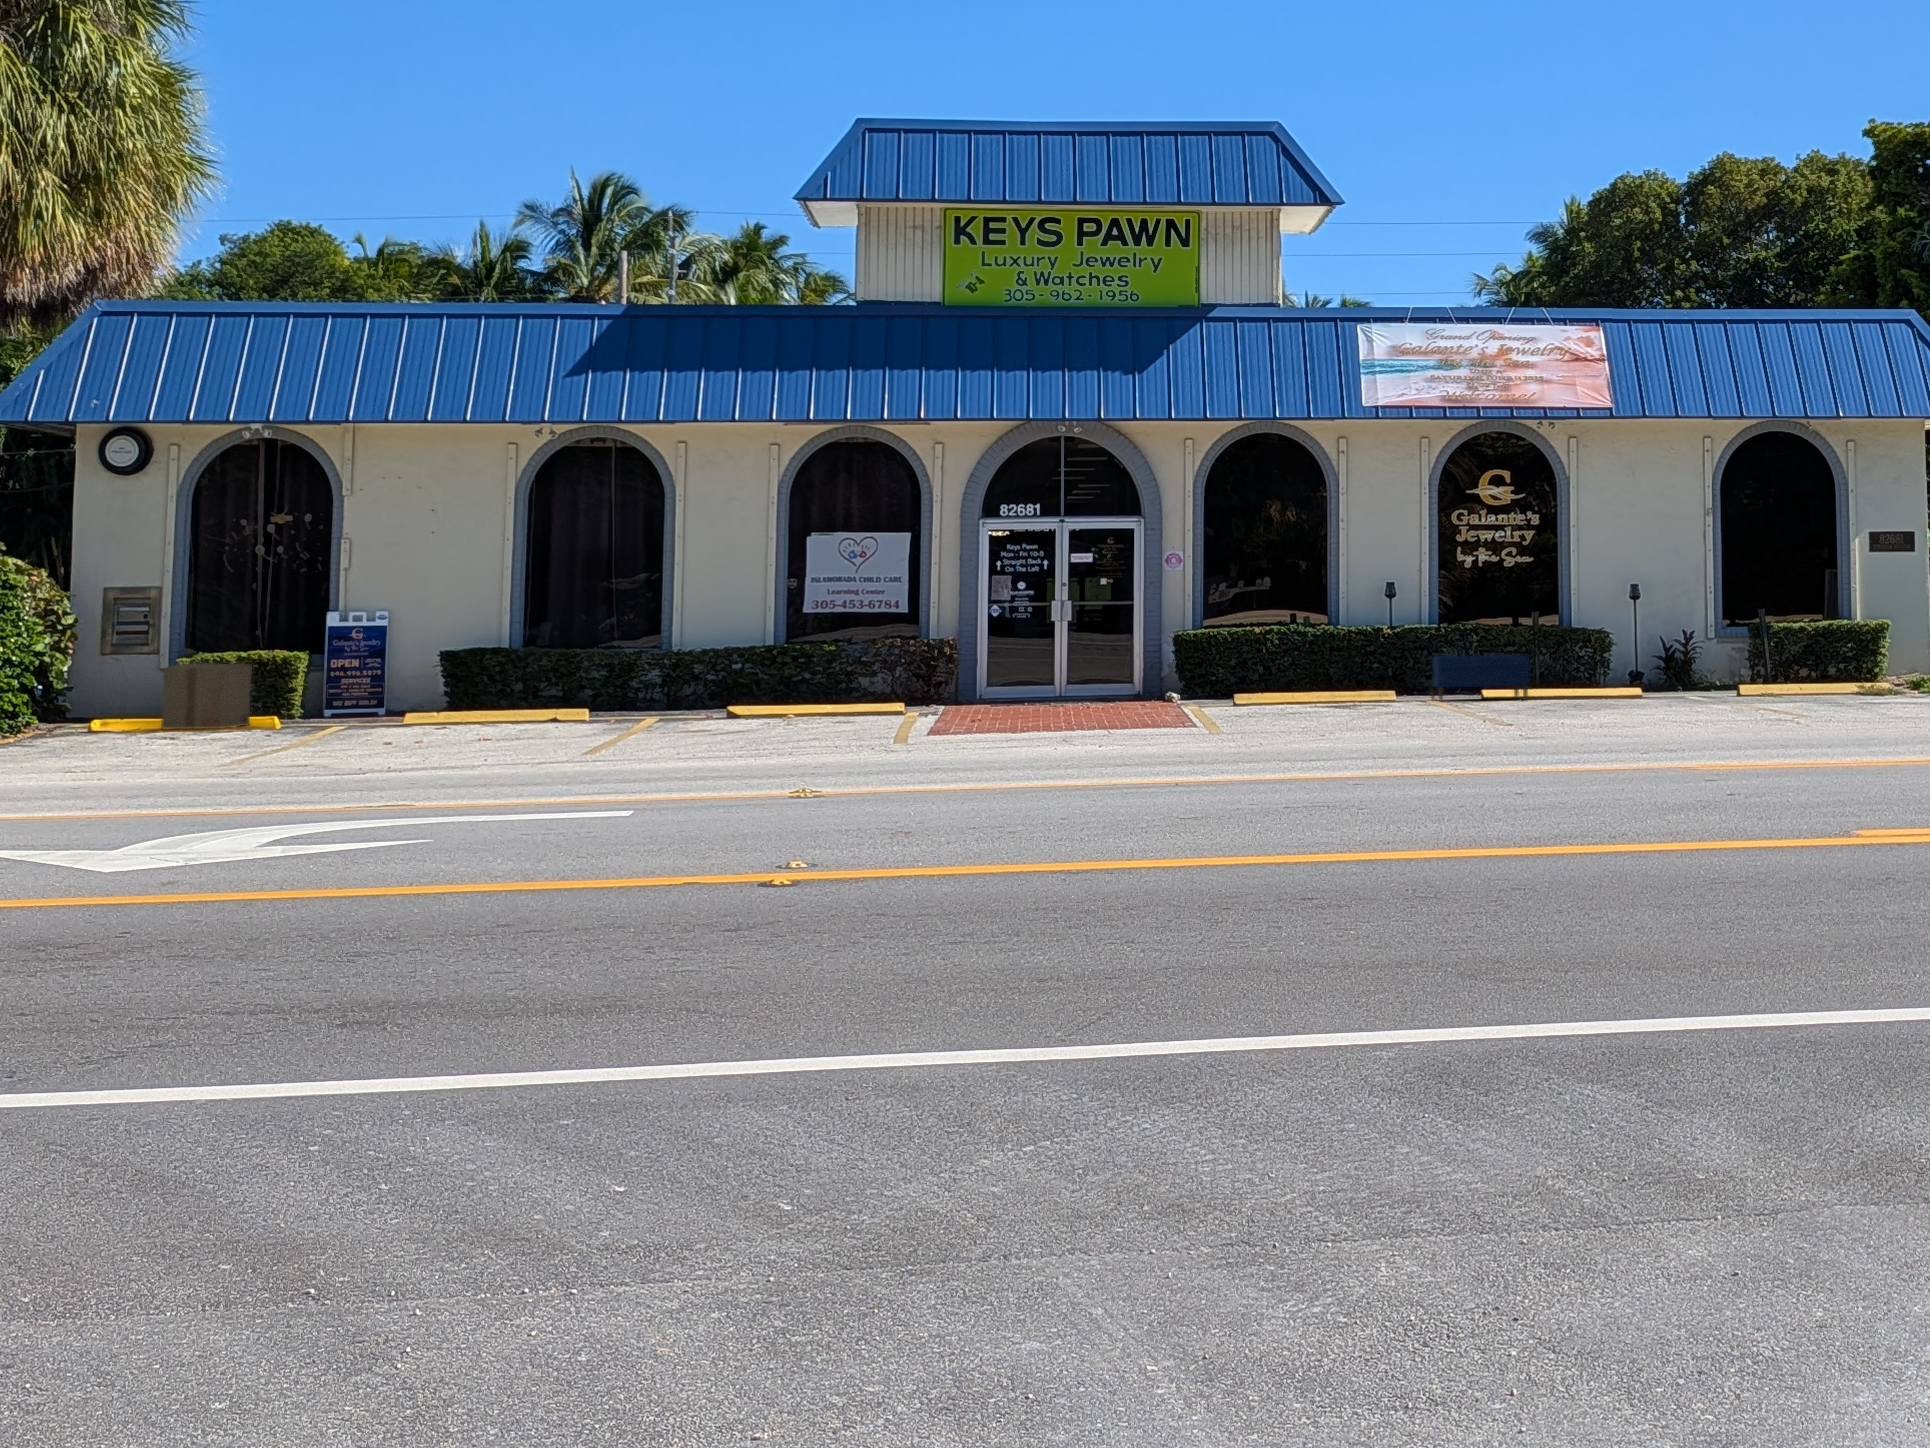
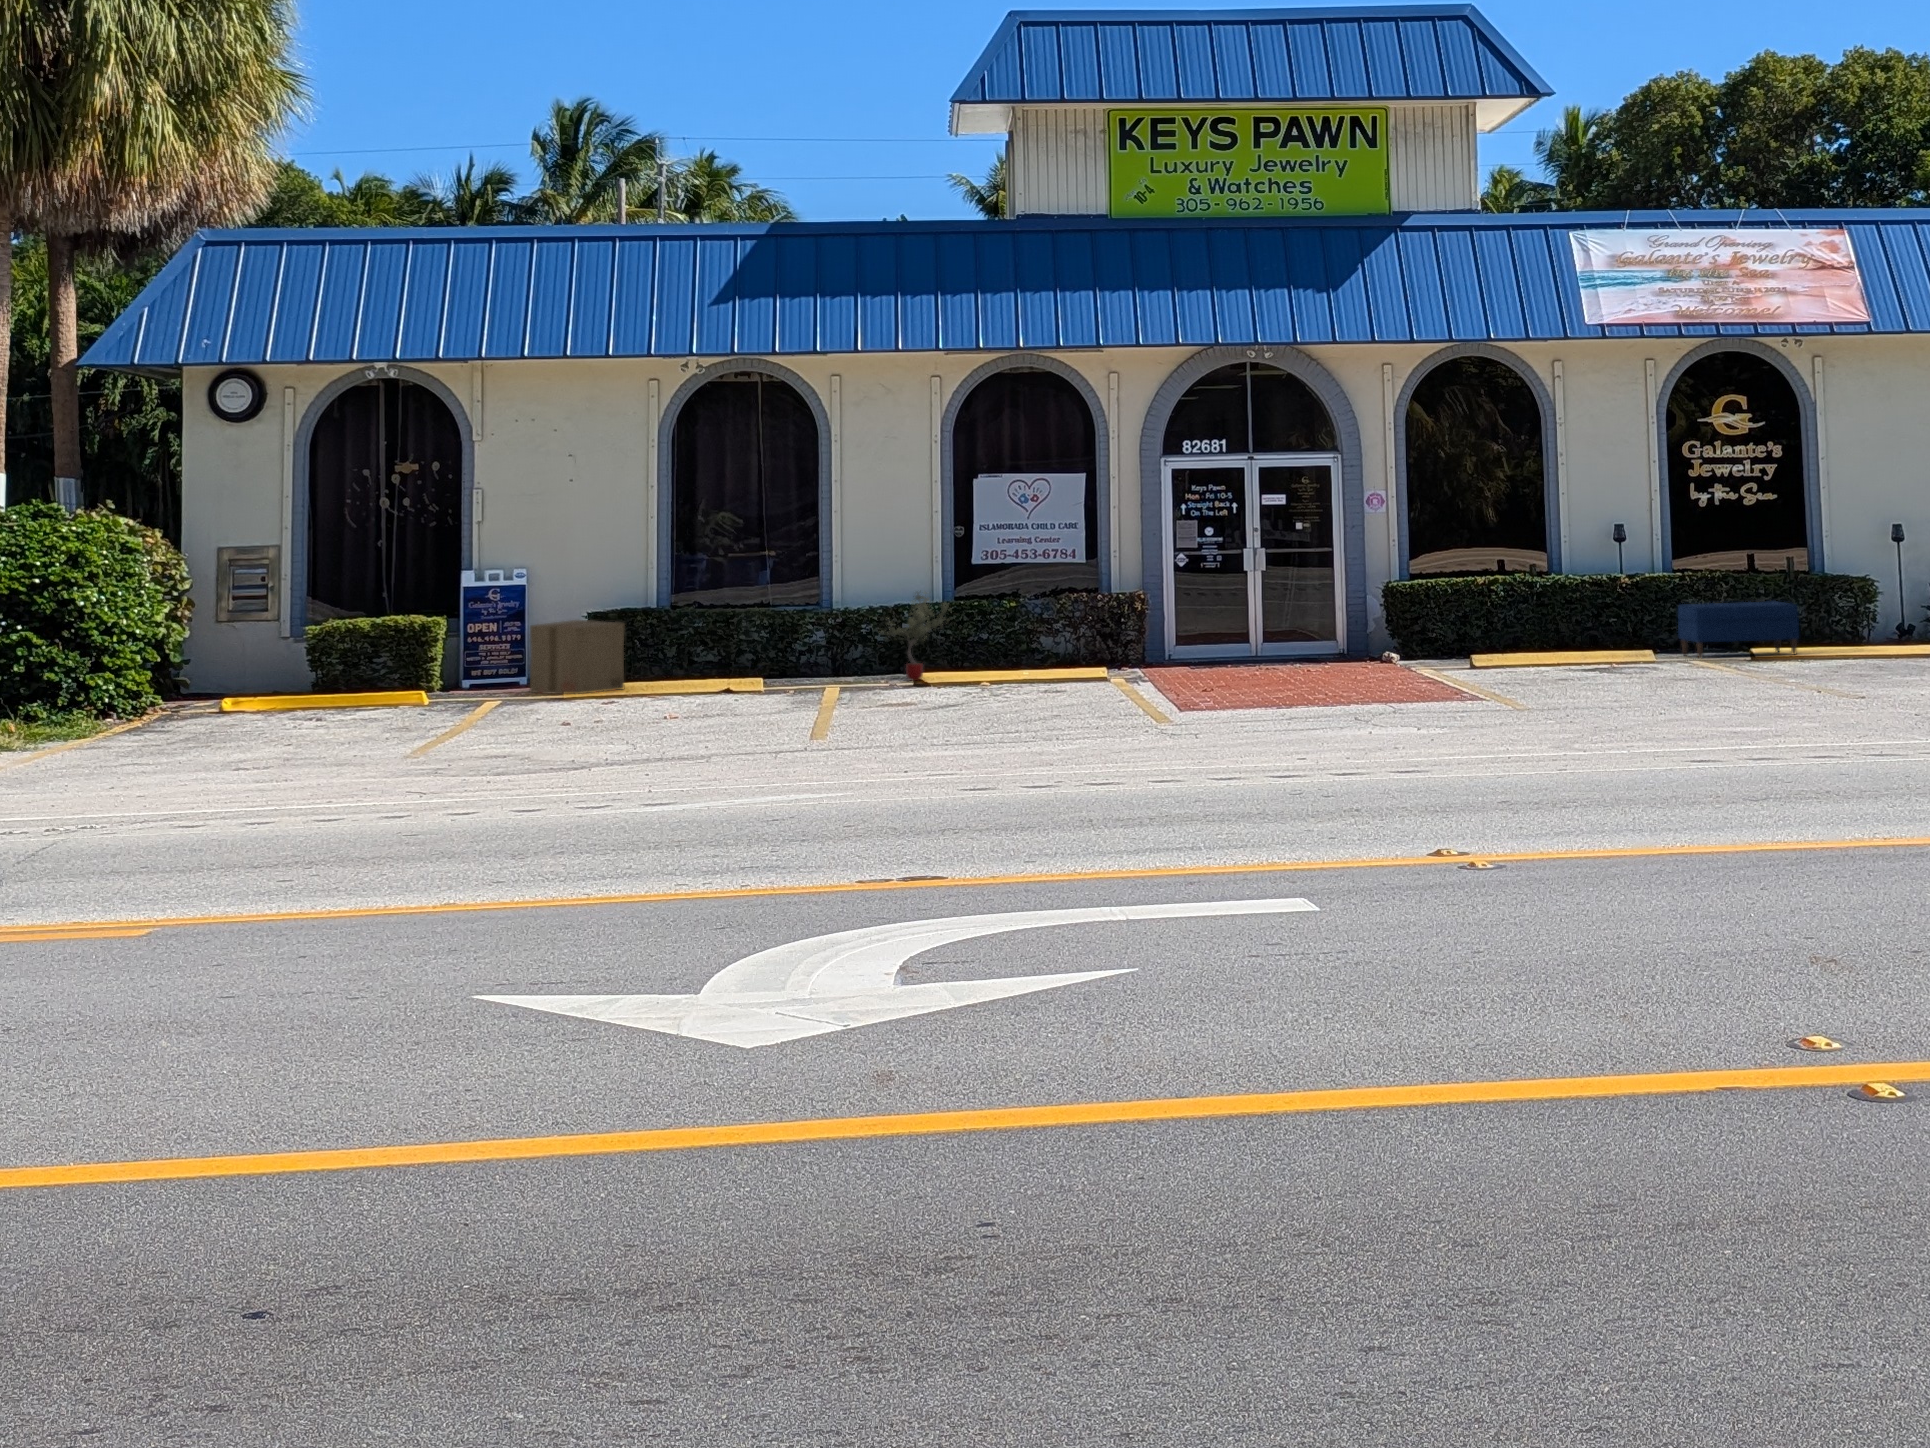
potted tree: none [706,635,773,715] -> present [881,595,949,681]
cardboard box: present [161,663,252,729] -> present [530,620,624,694]

